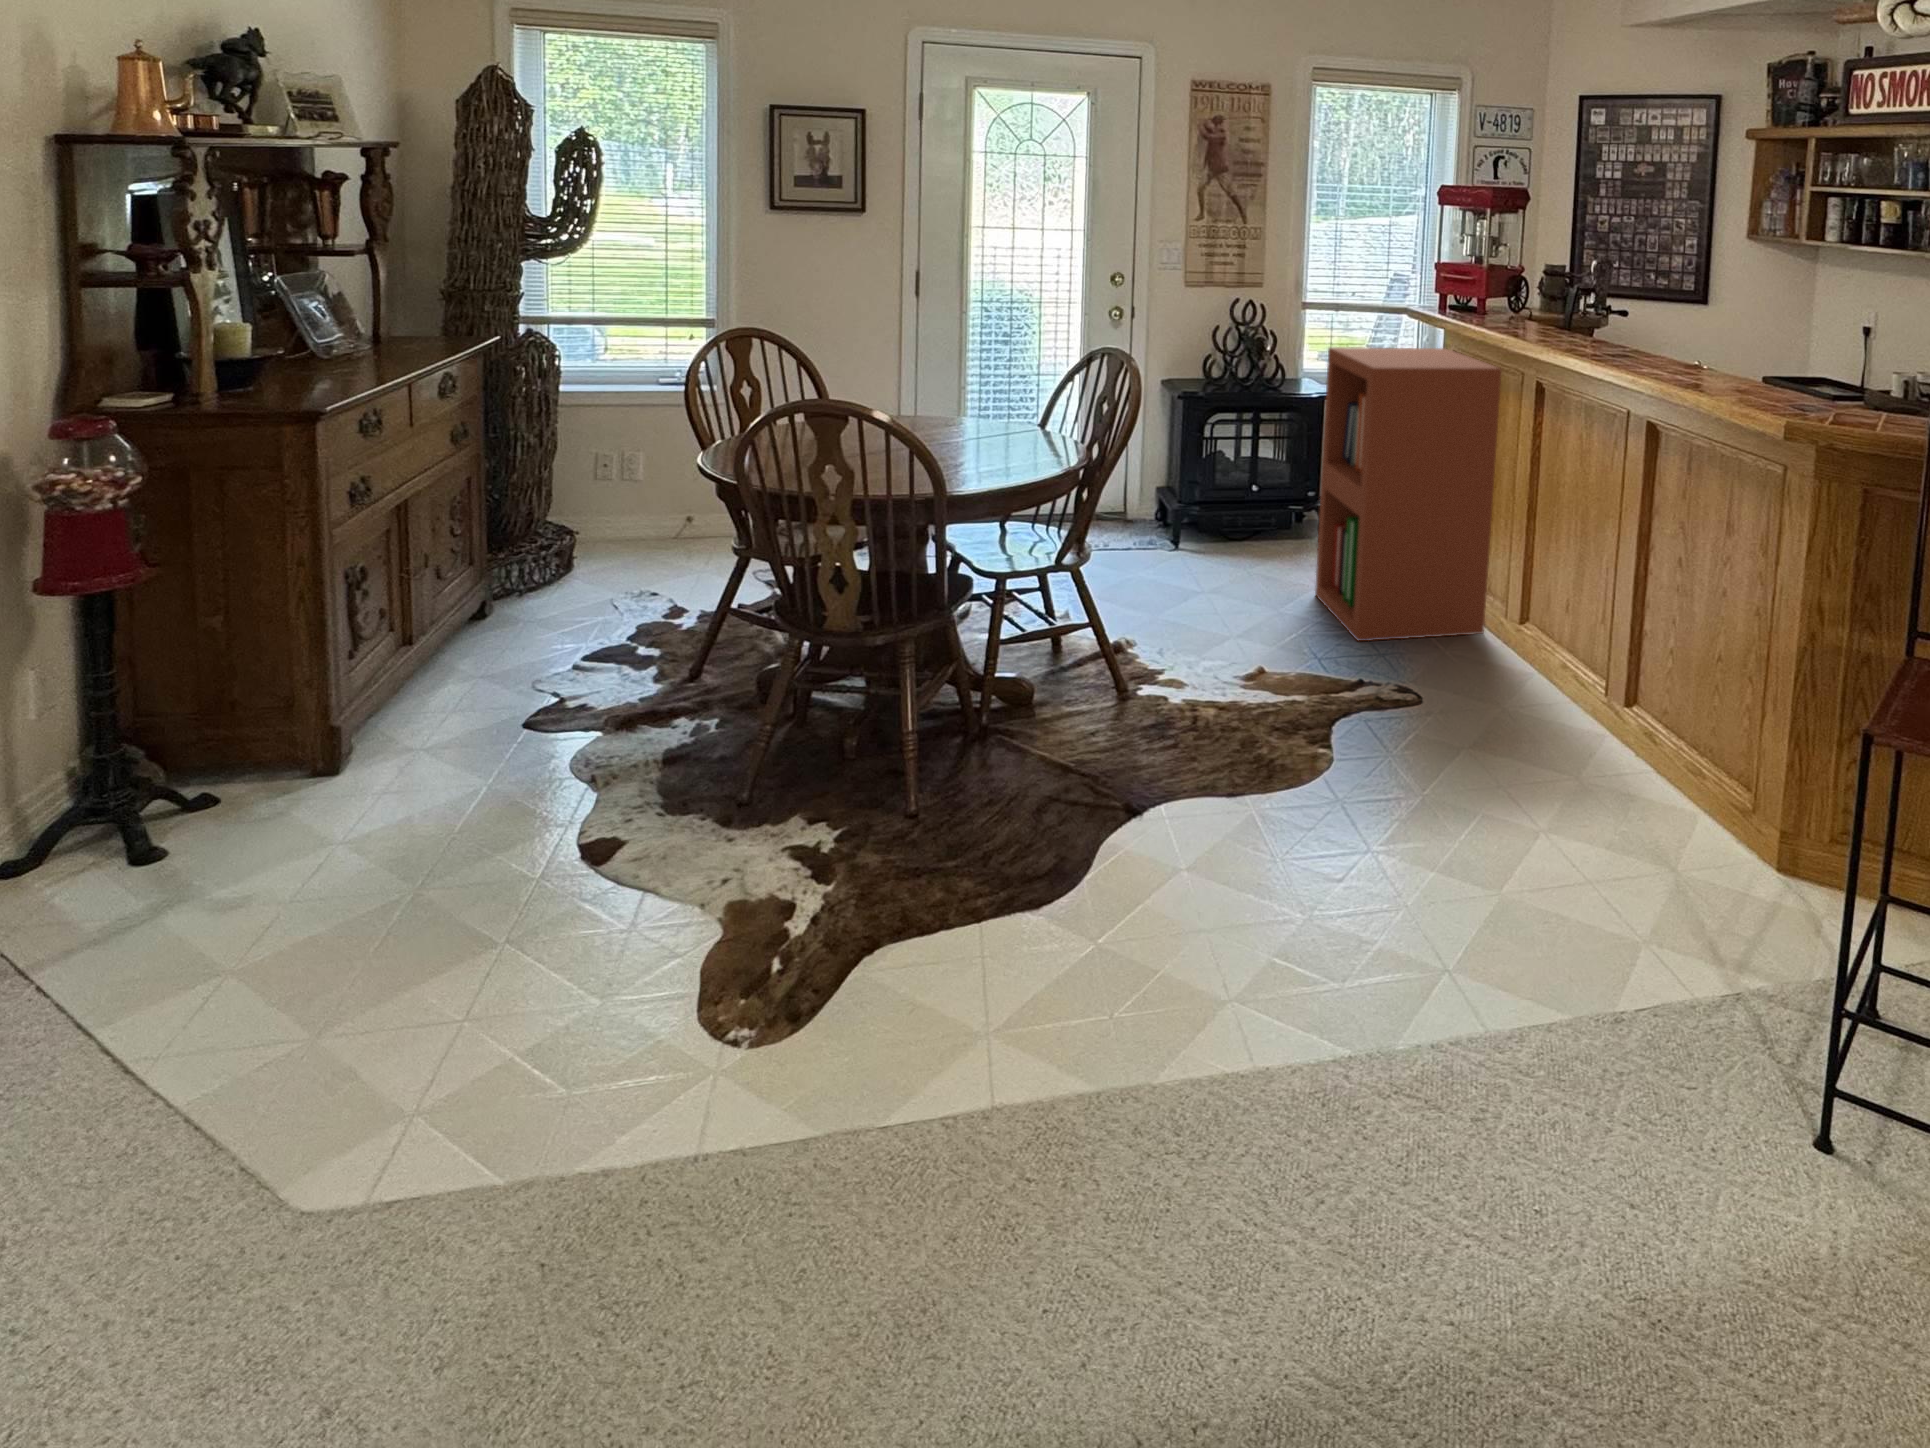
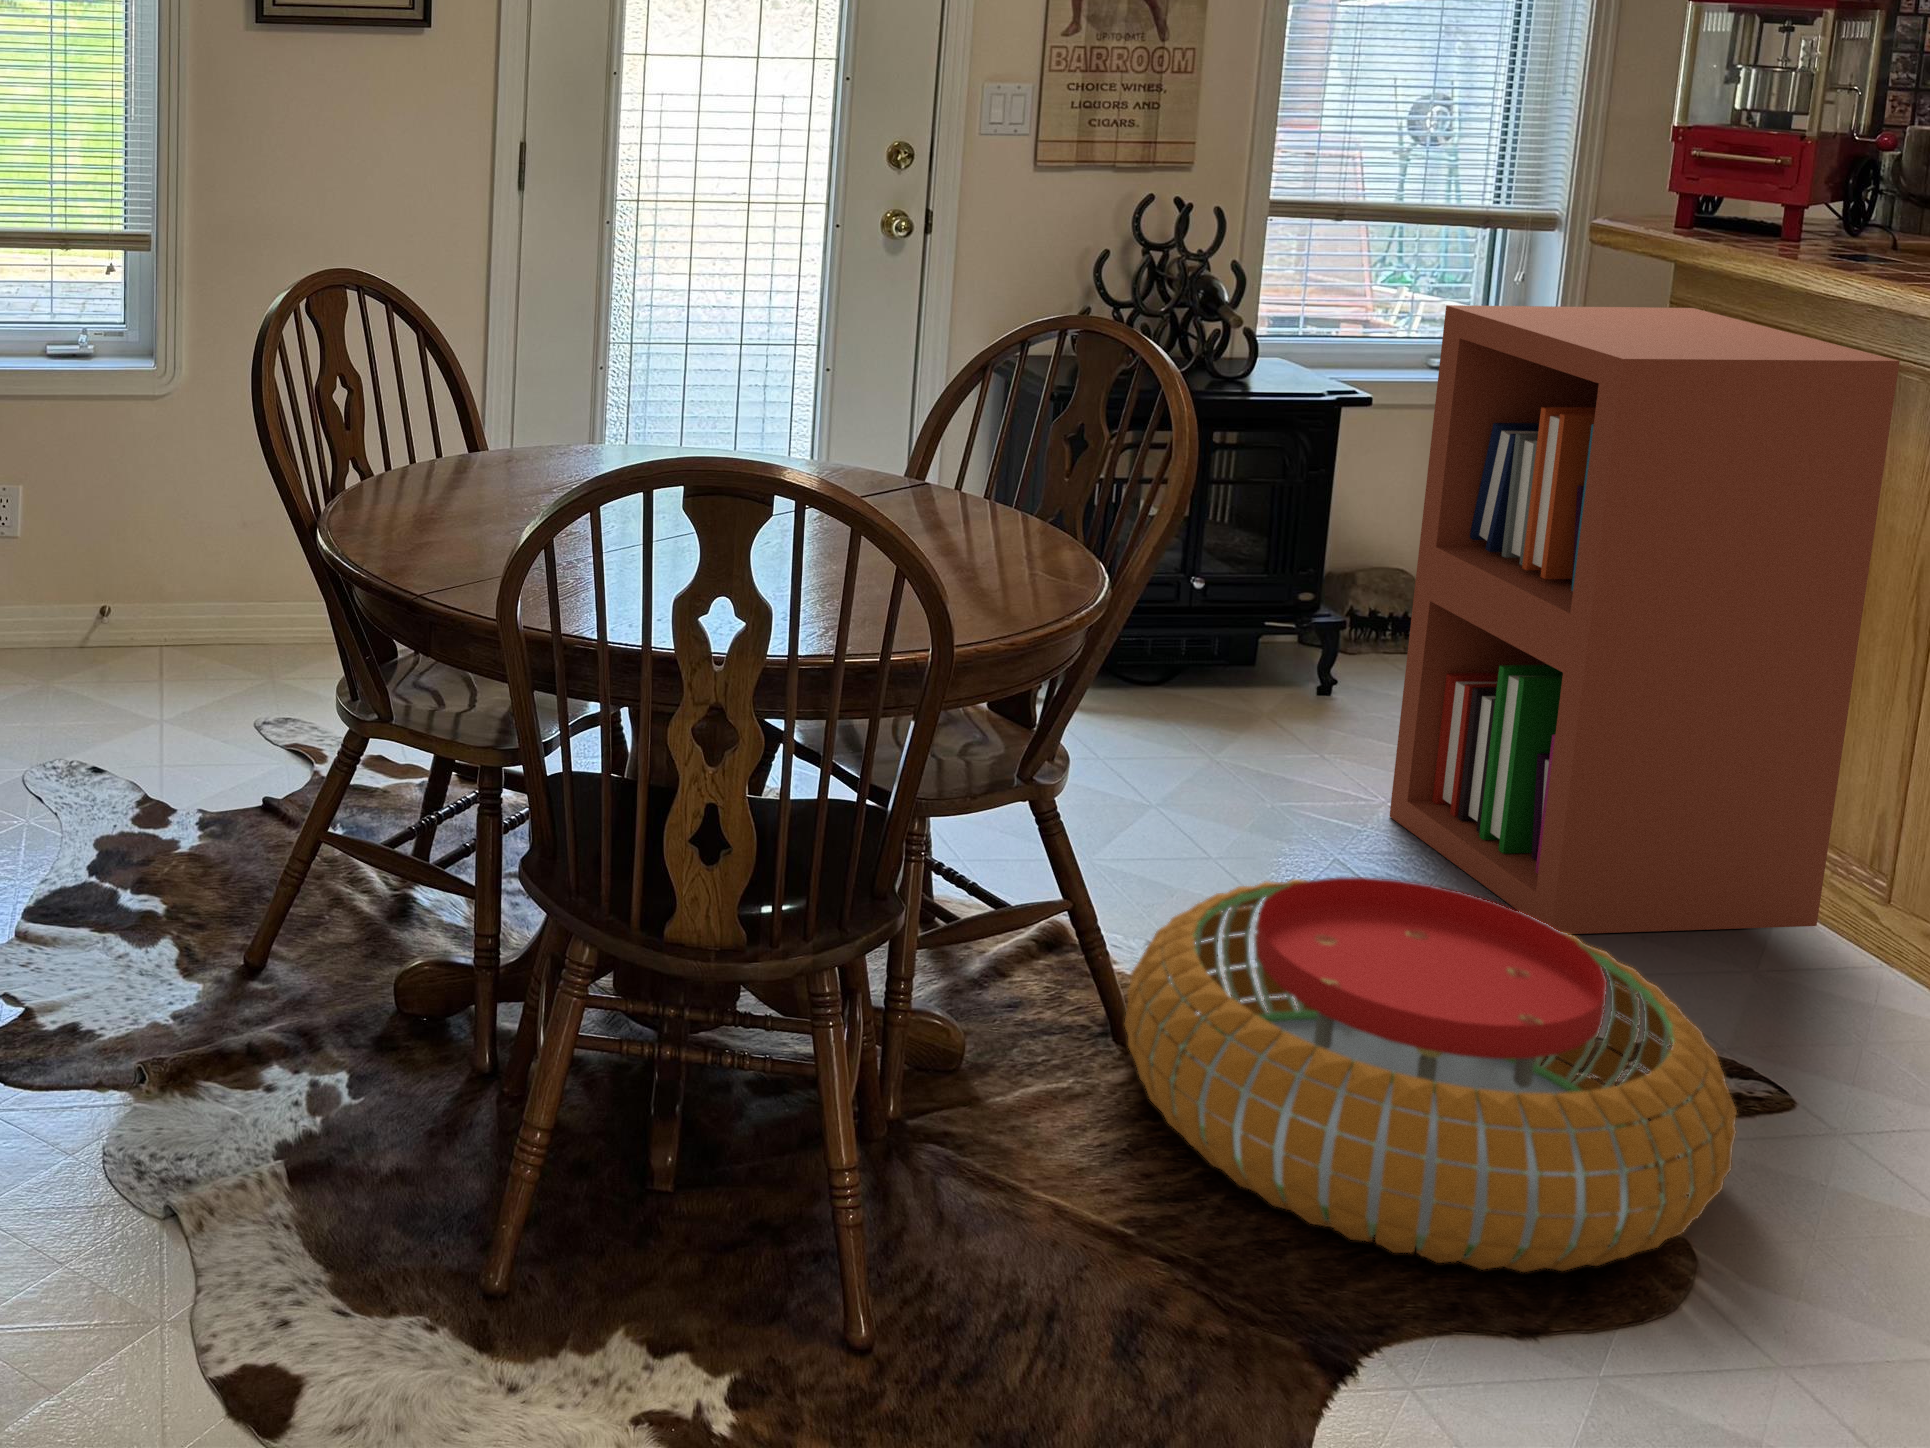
pouf: none [1106,608,1364,773] -> present [1124,877,1737,1272]

